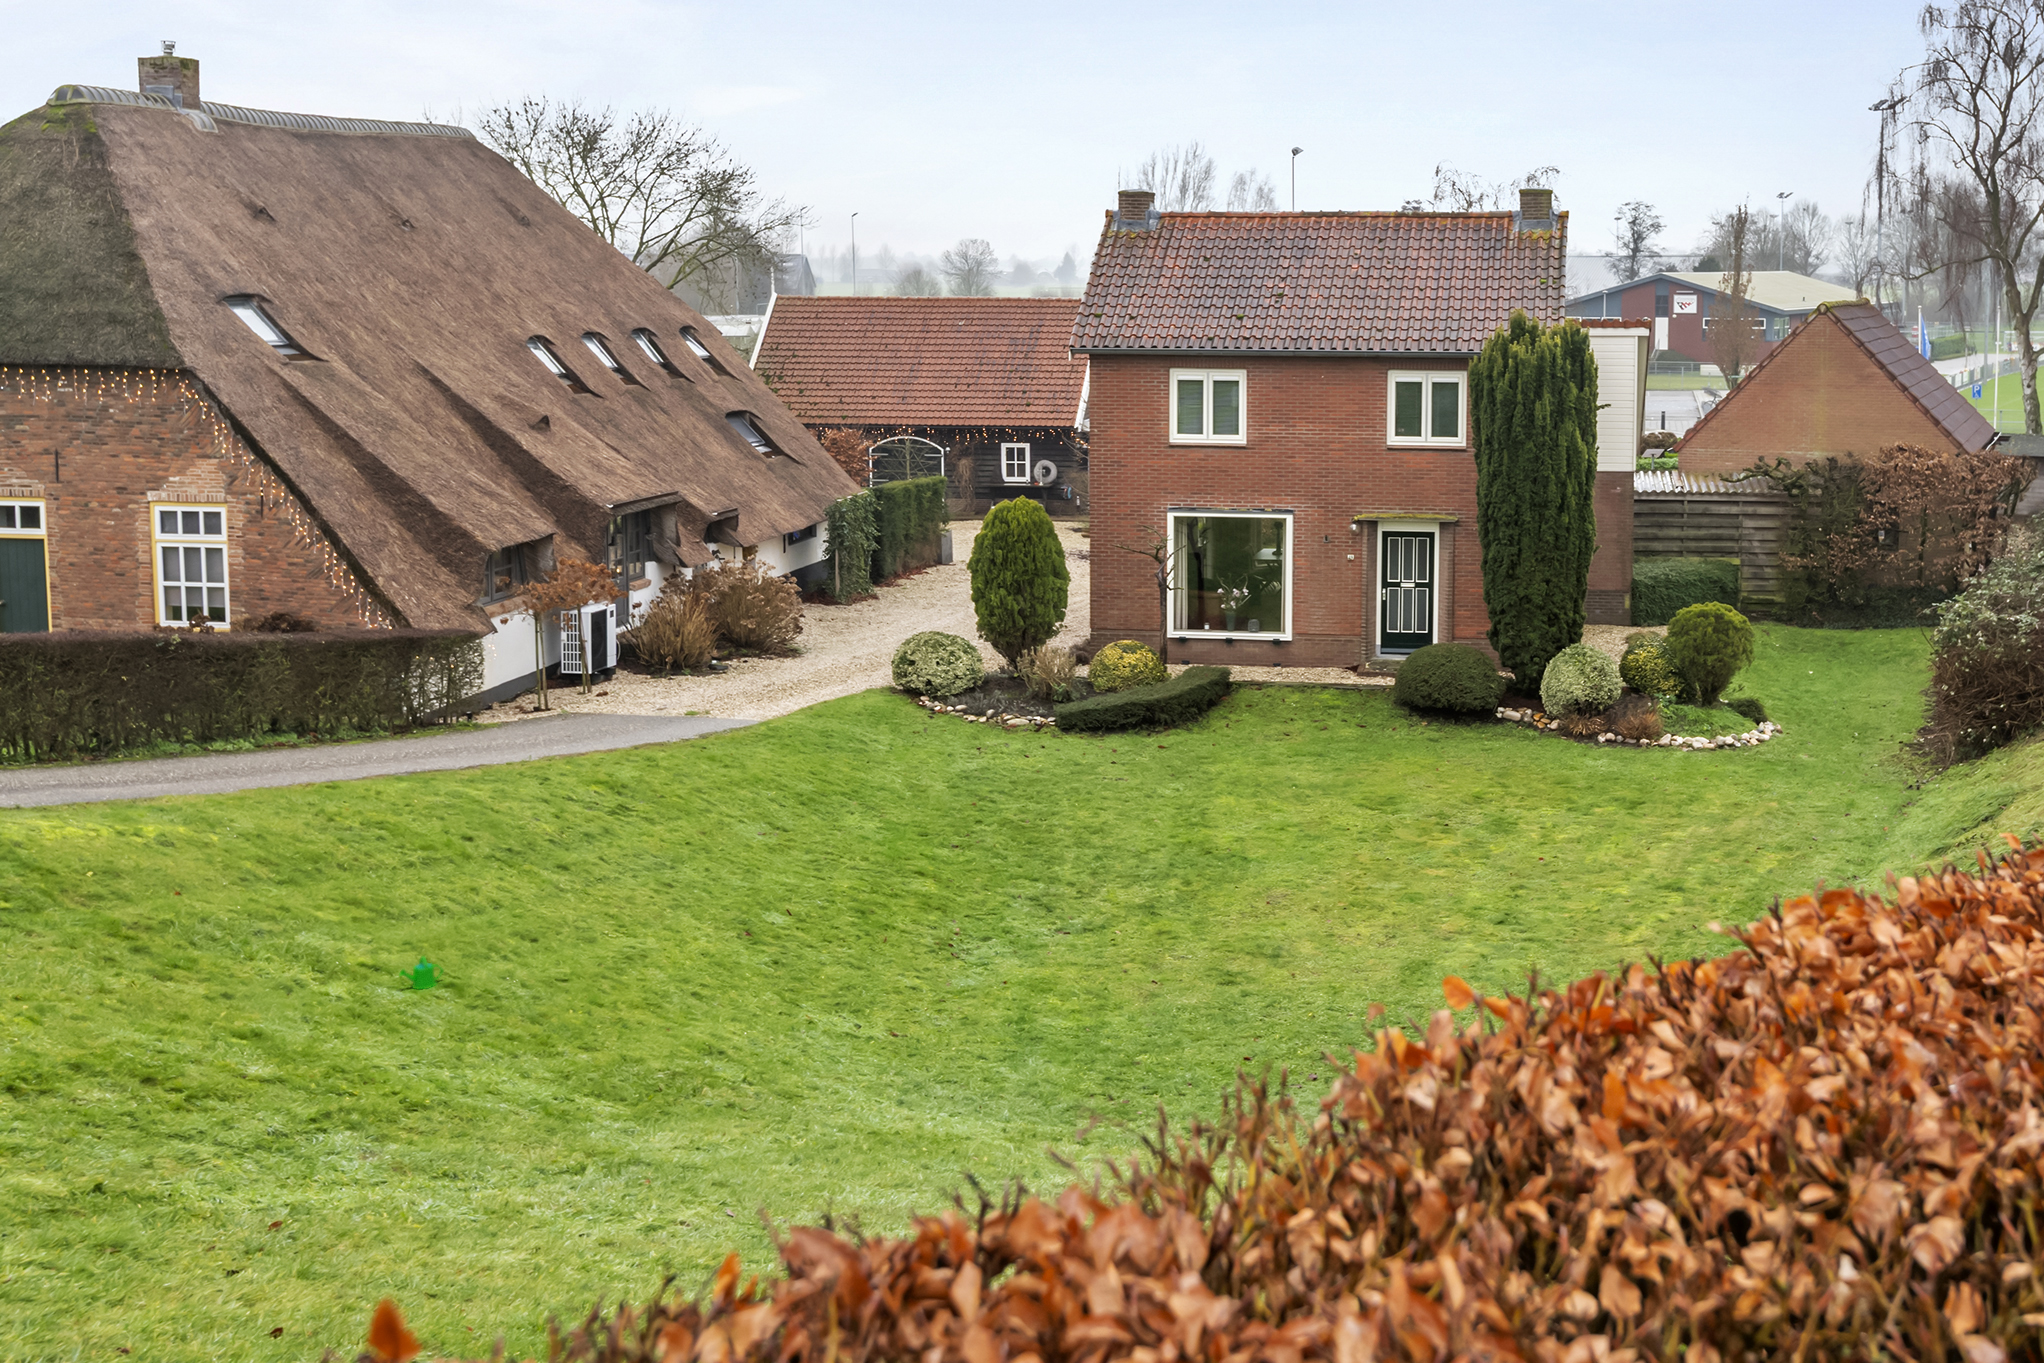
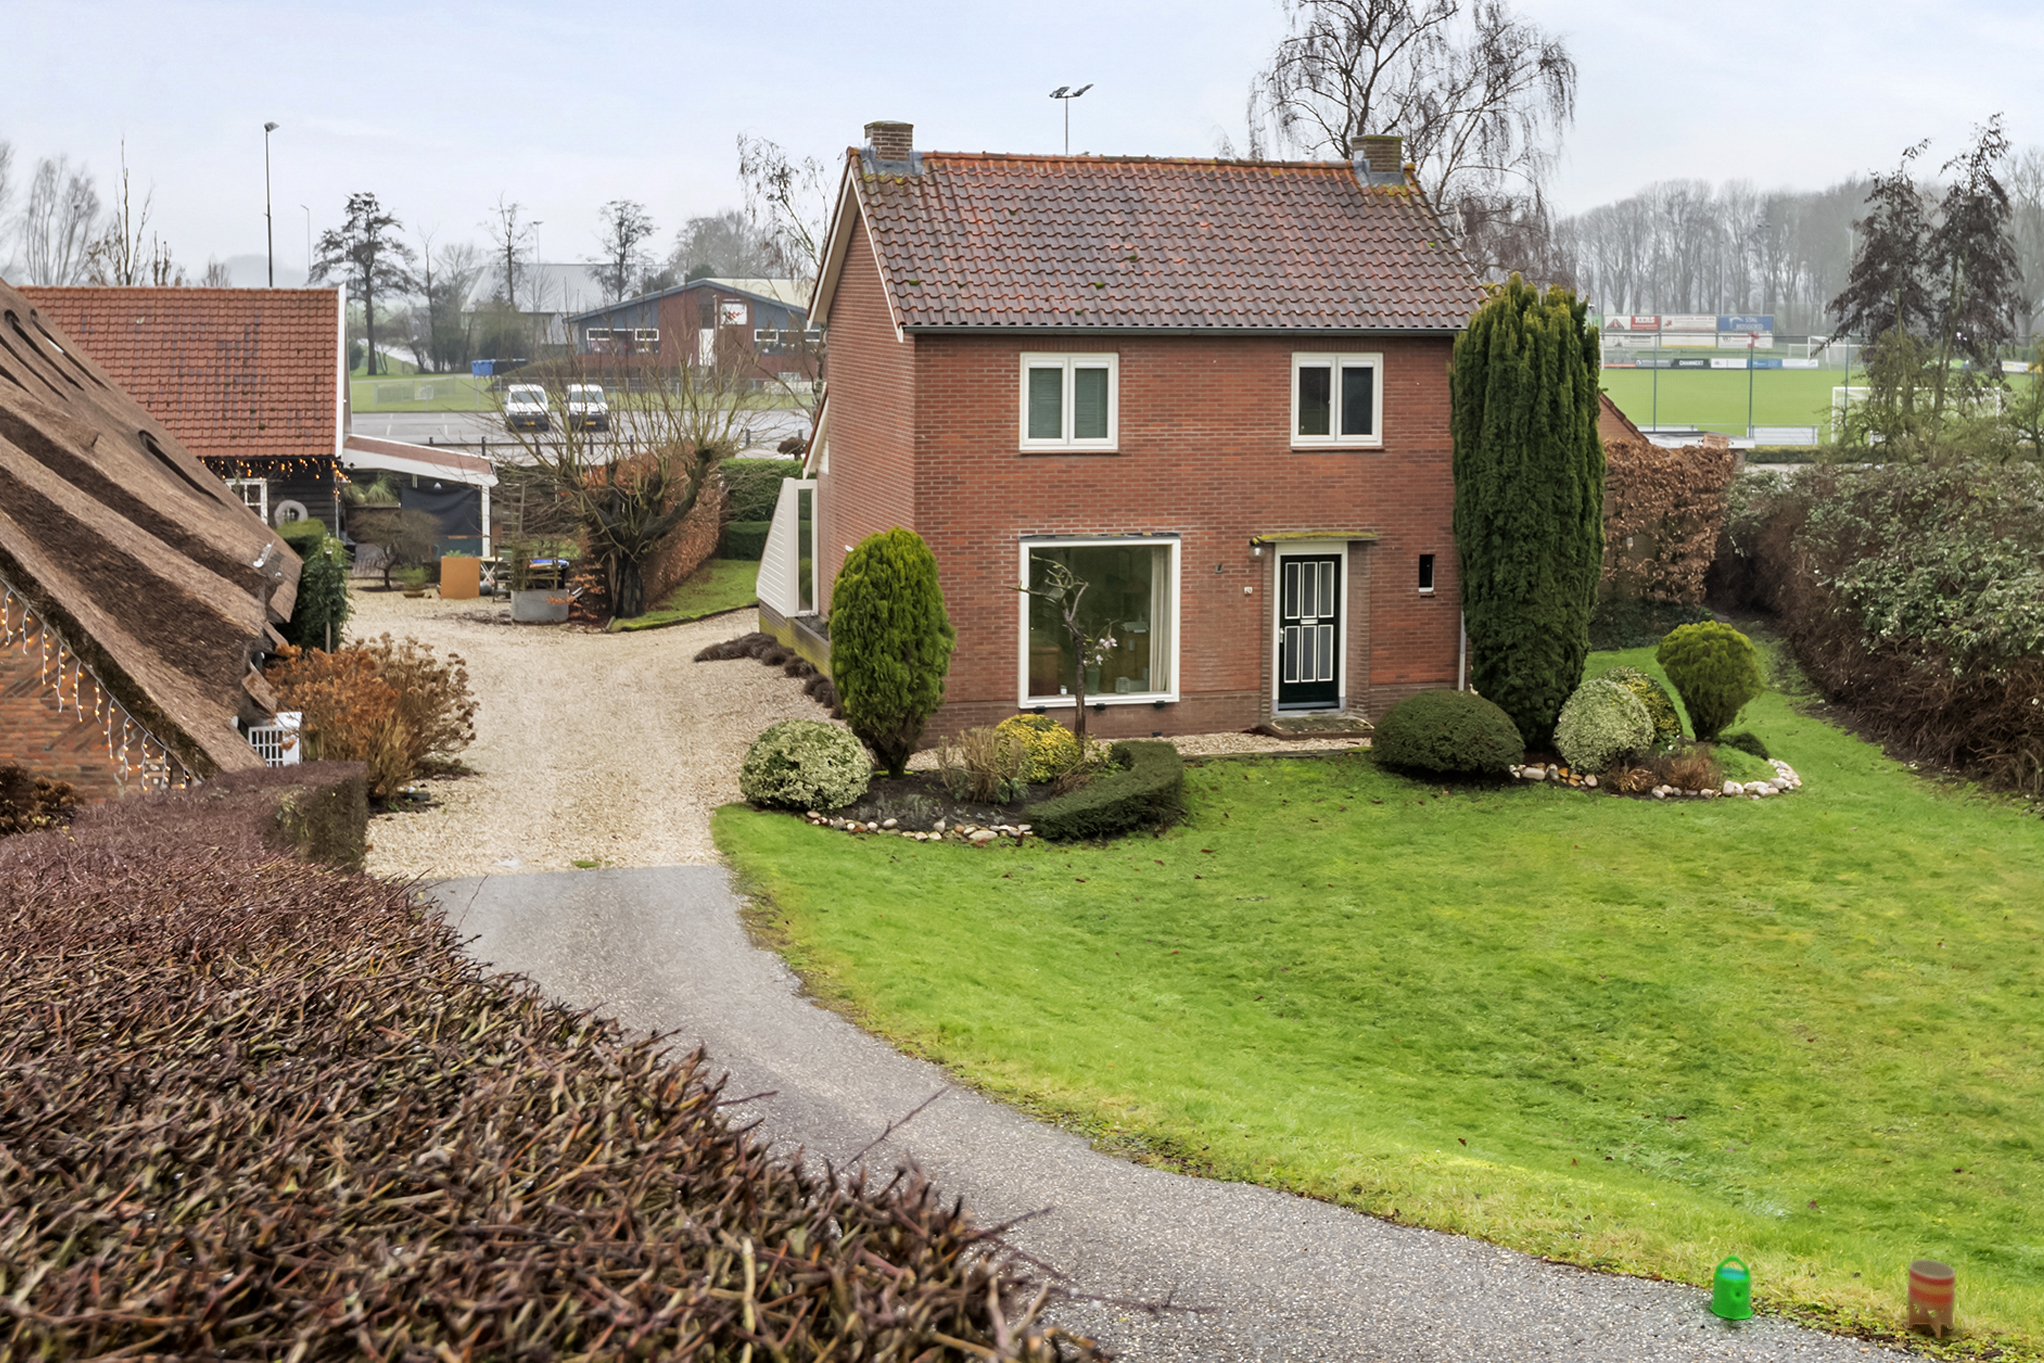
planter: none [443,977,470,1018] -> present [1907,1259,1955,1339]

